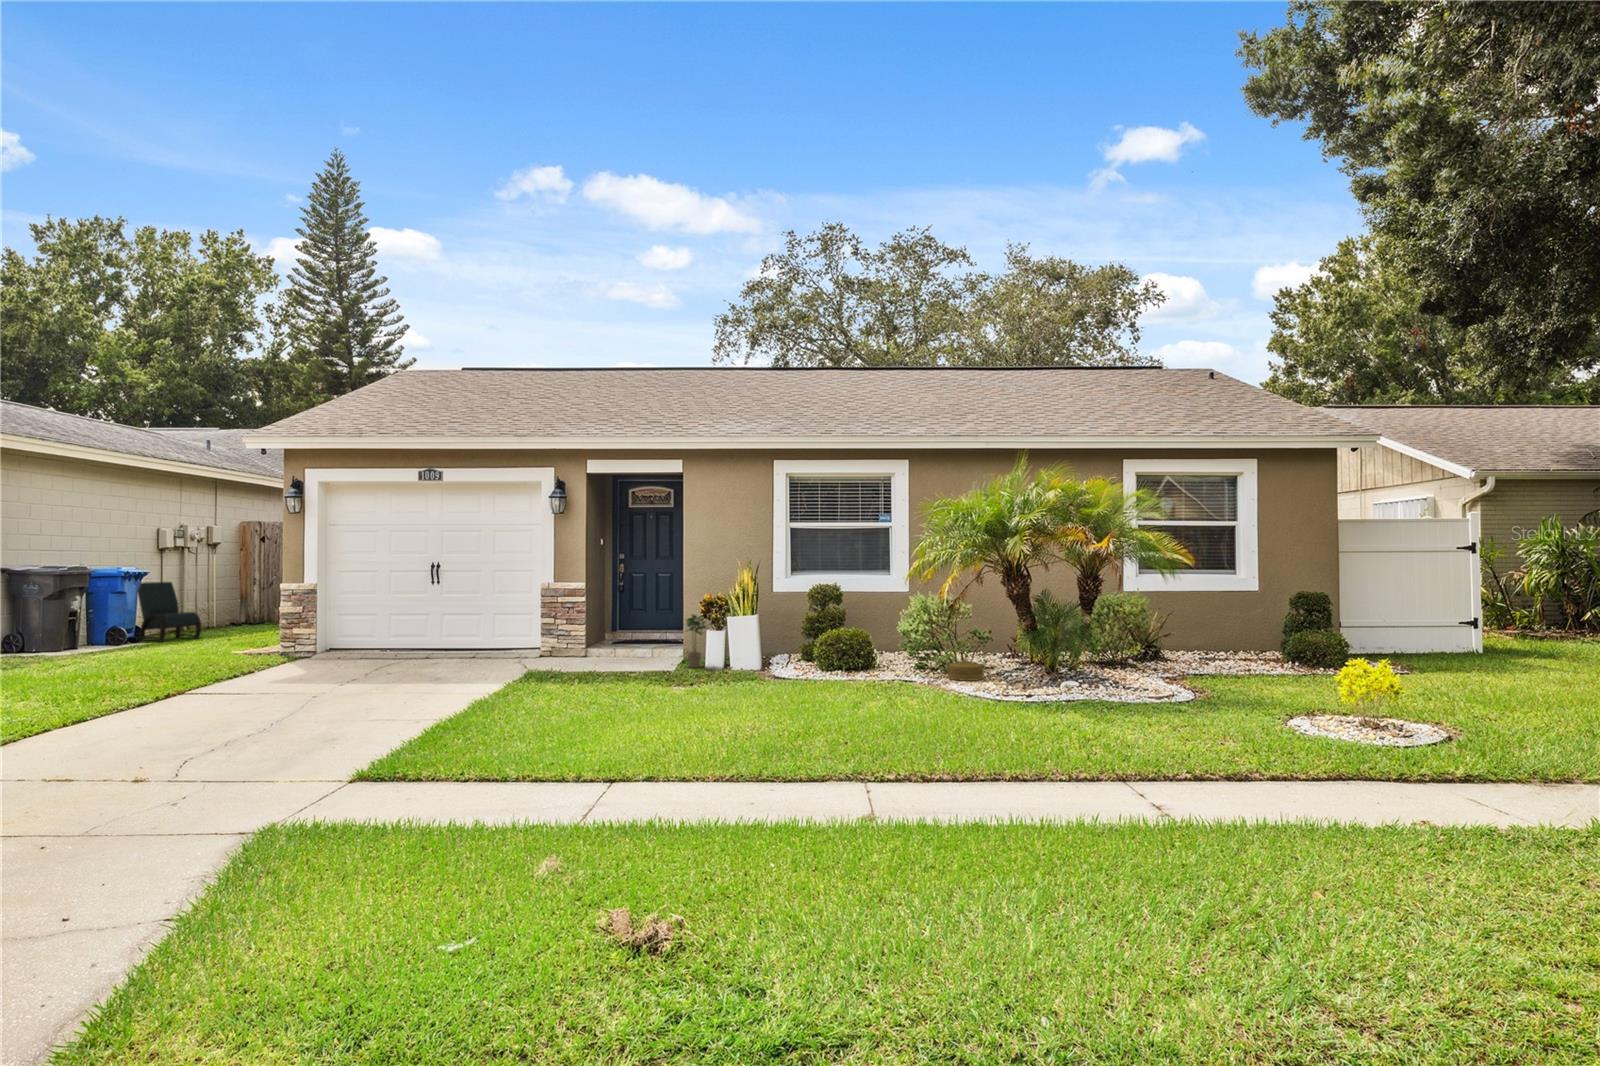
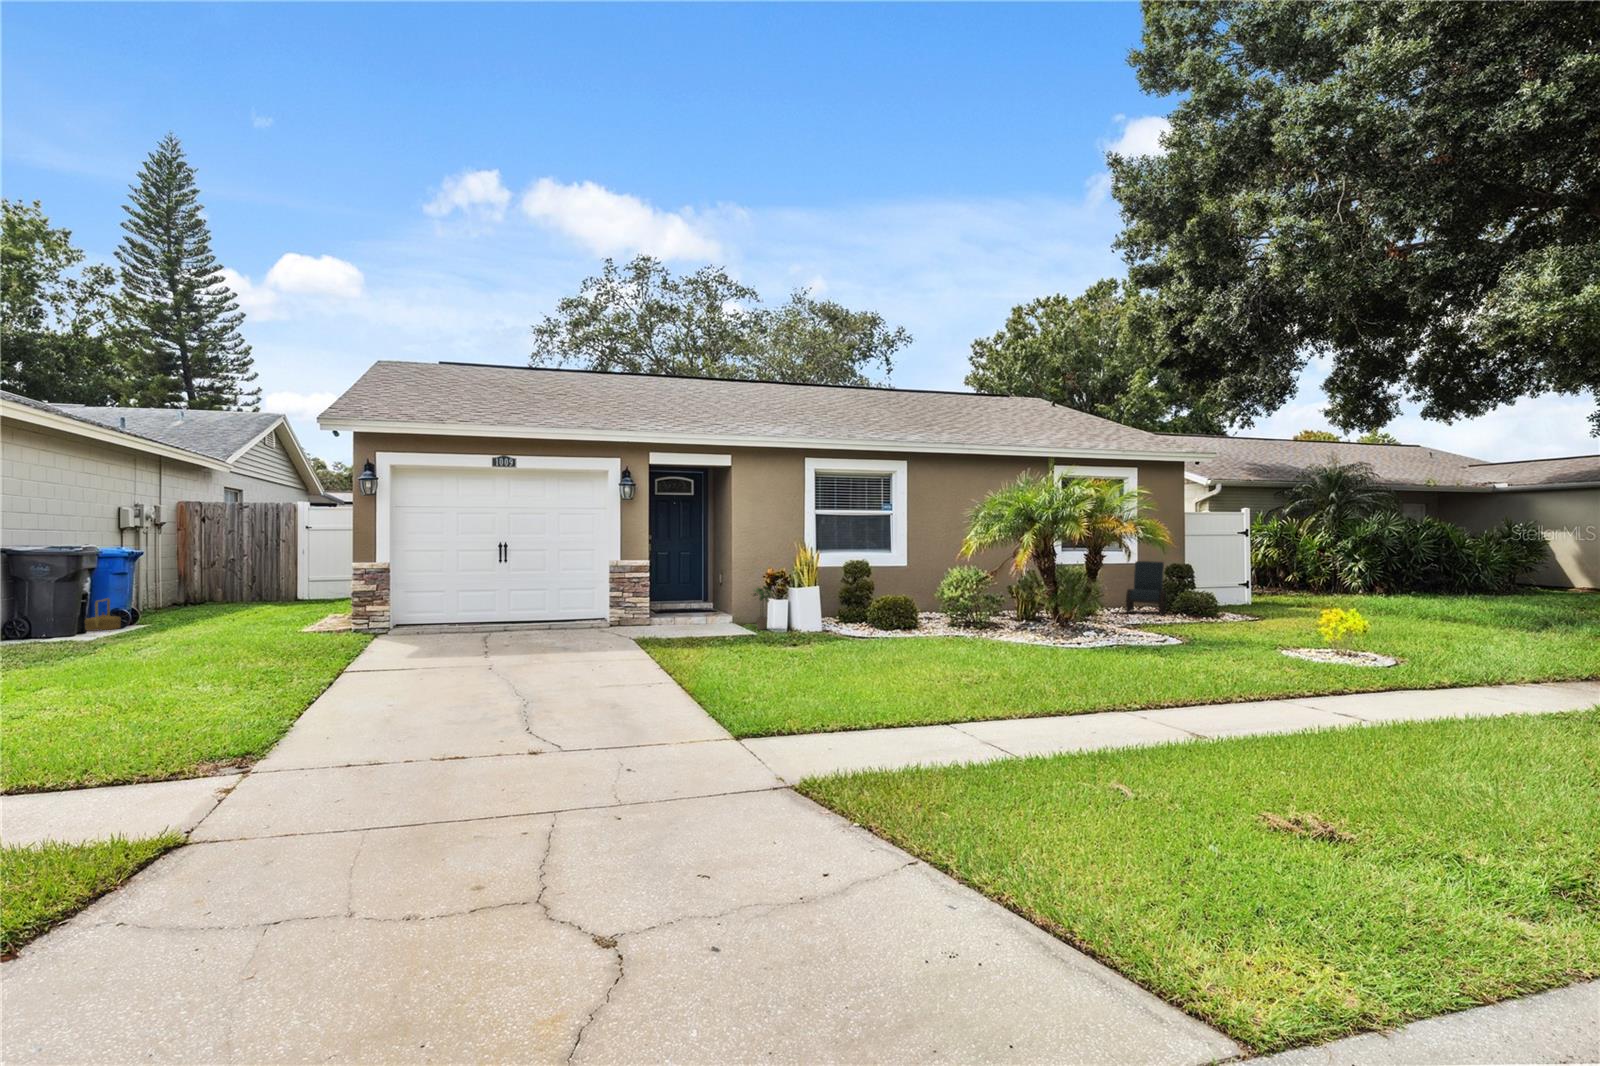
lounge chair: present [138,582,202,642] -> present [1126,561,1167,615]
woven basket: present [947,640,984,681] -> present [85,598,121,631]

